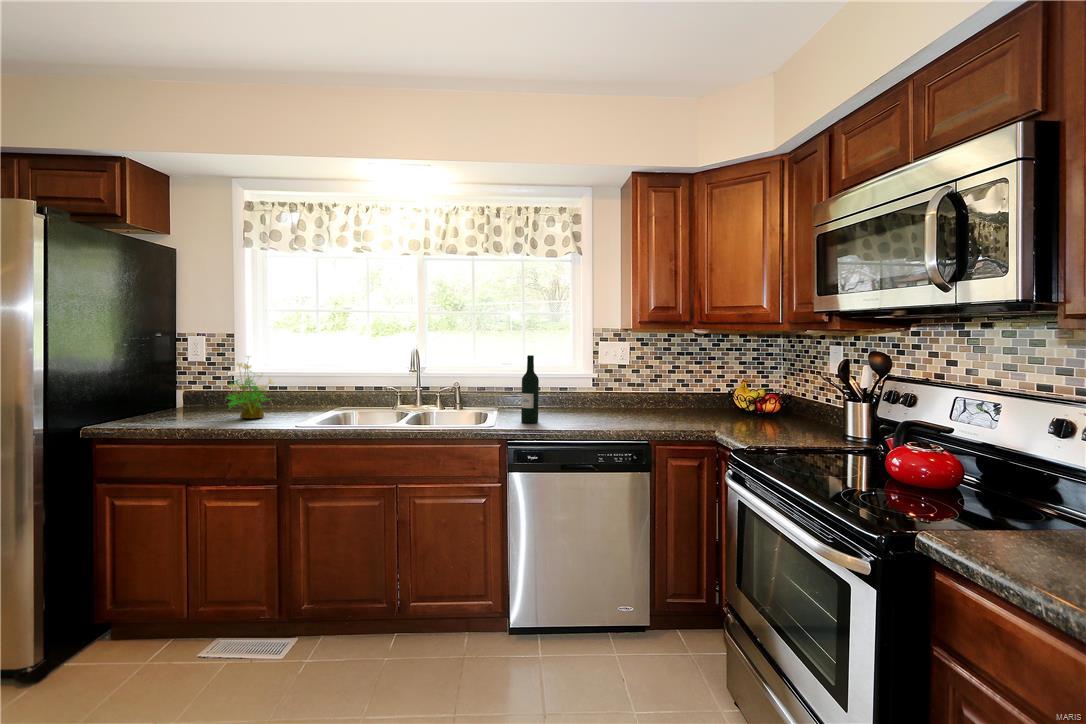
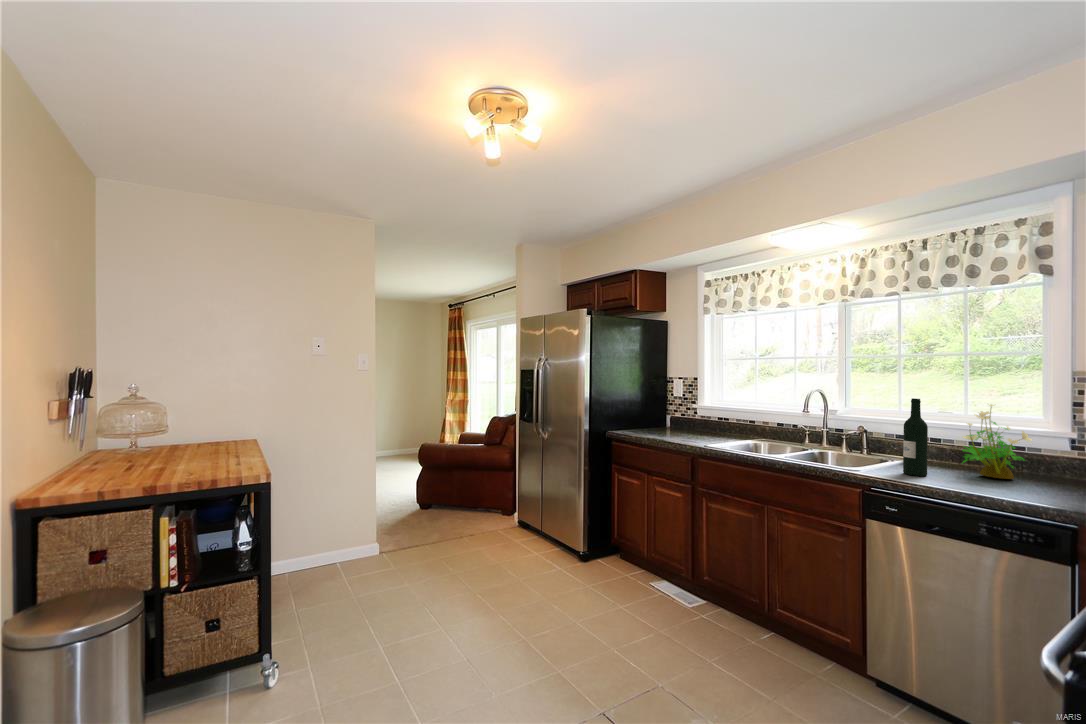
potted plant: present [226,356,275,418] -> present [962,404,1032,479]

